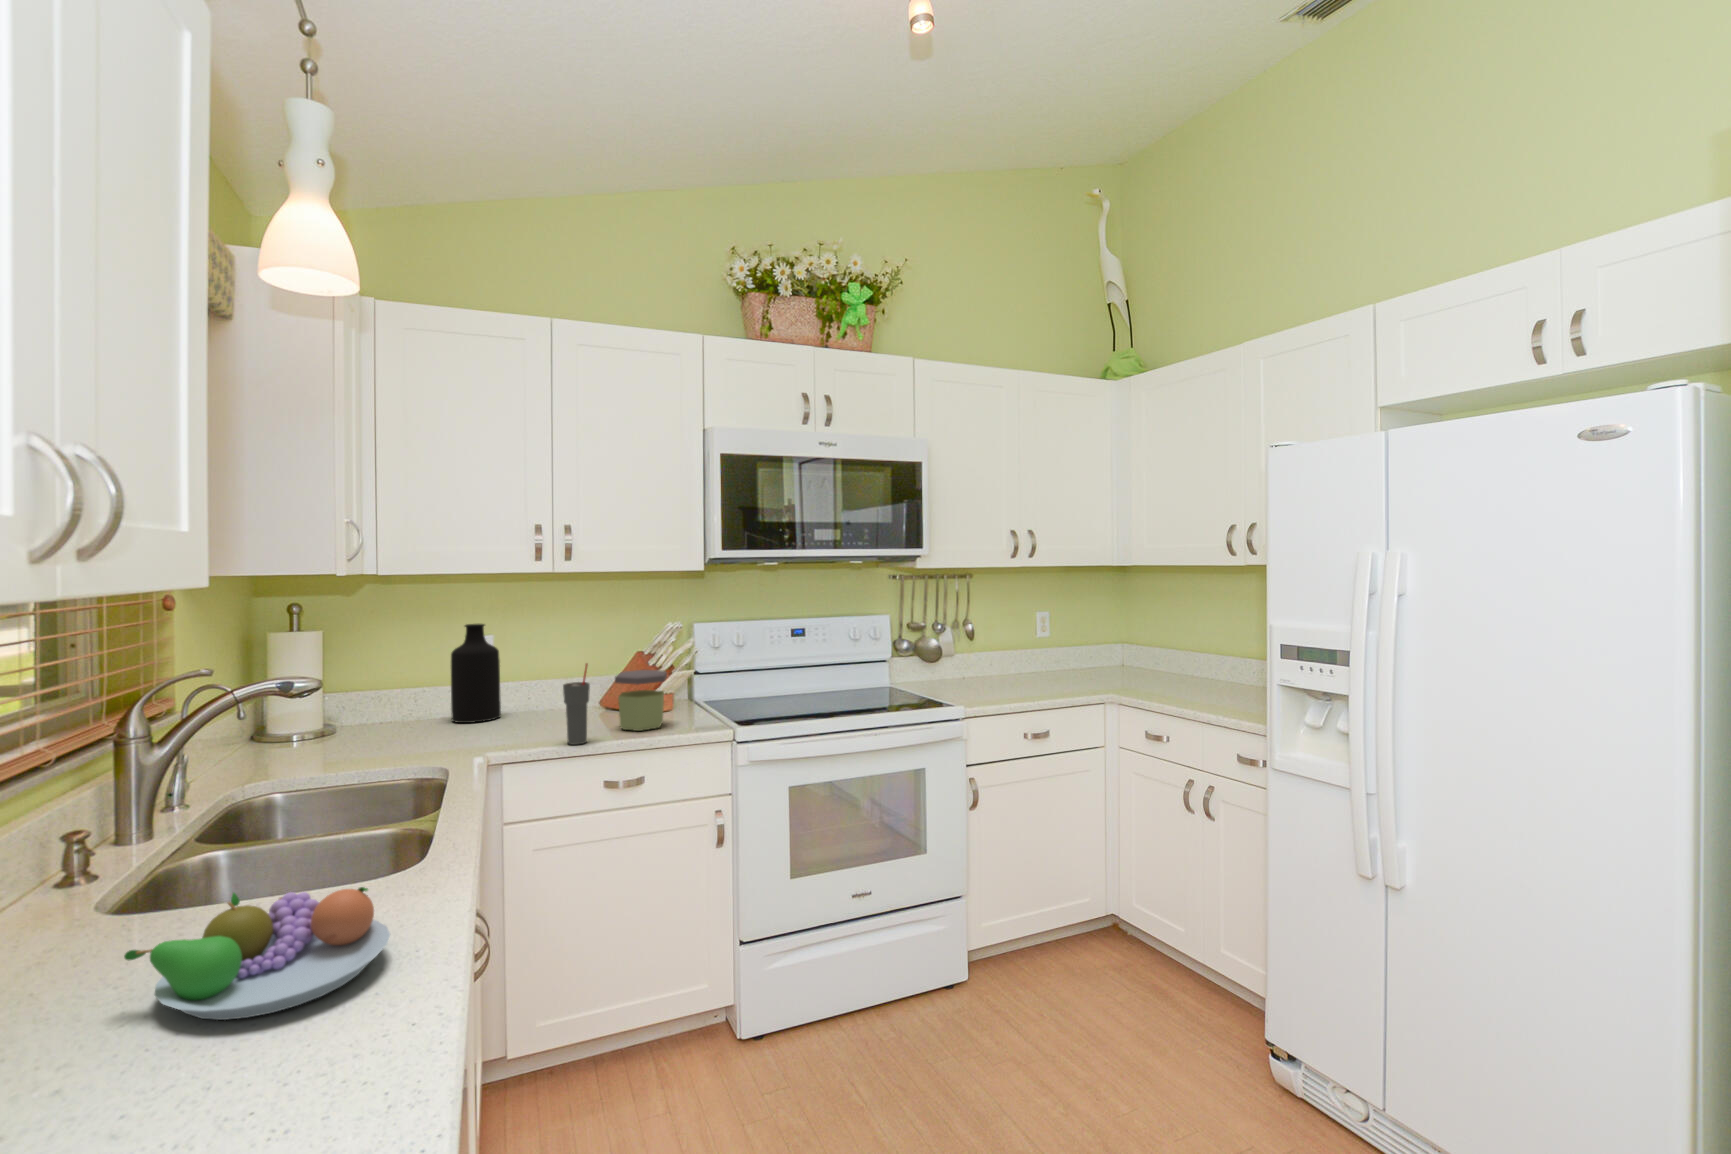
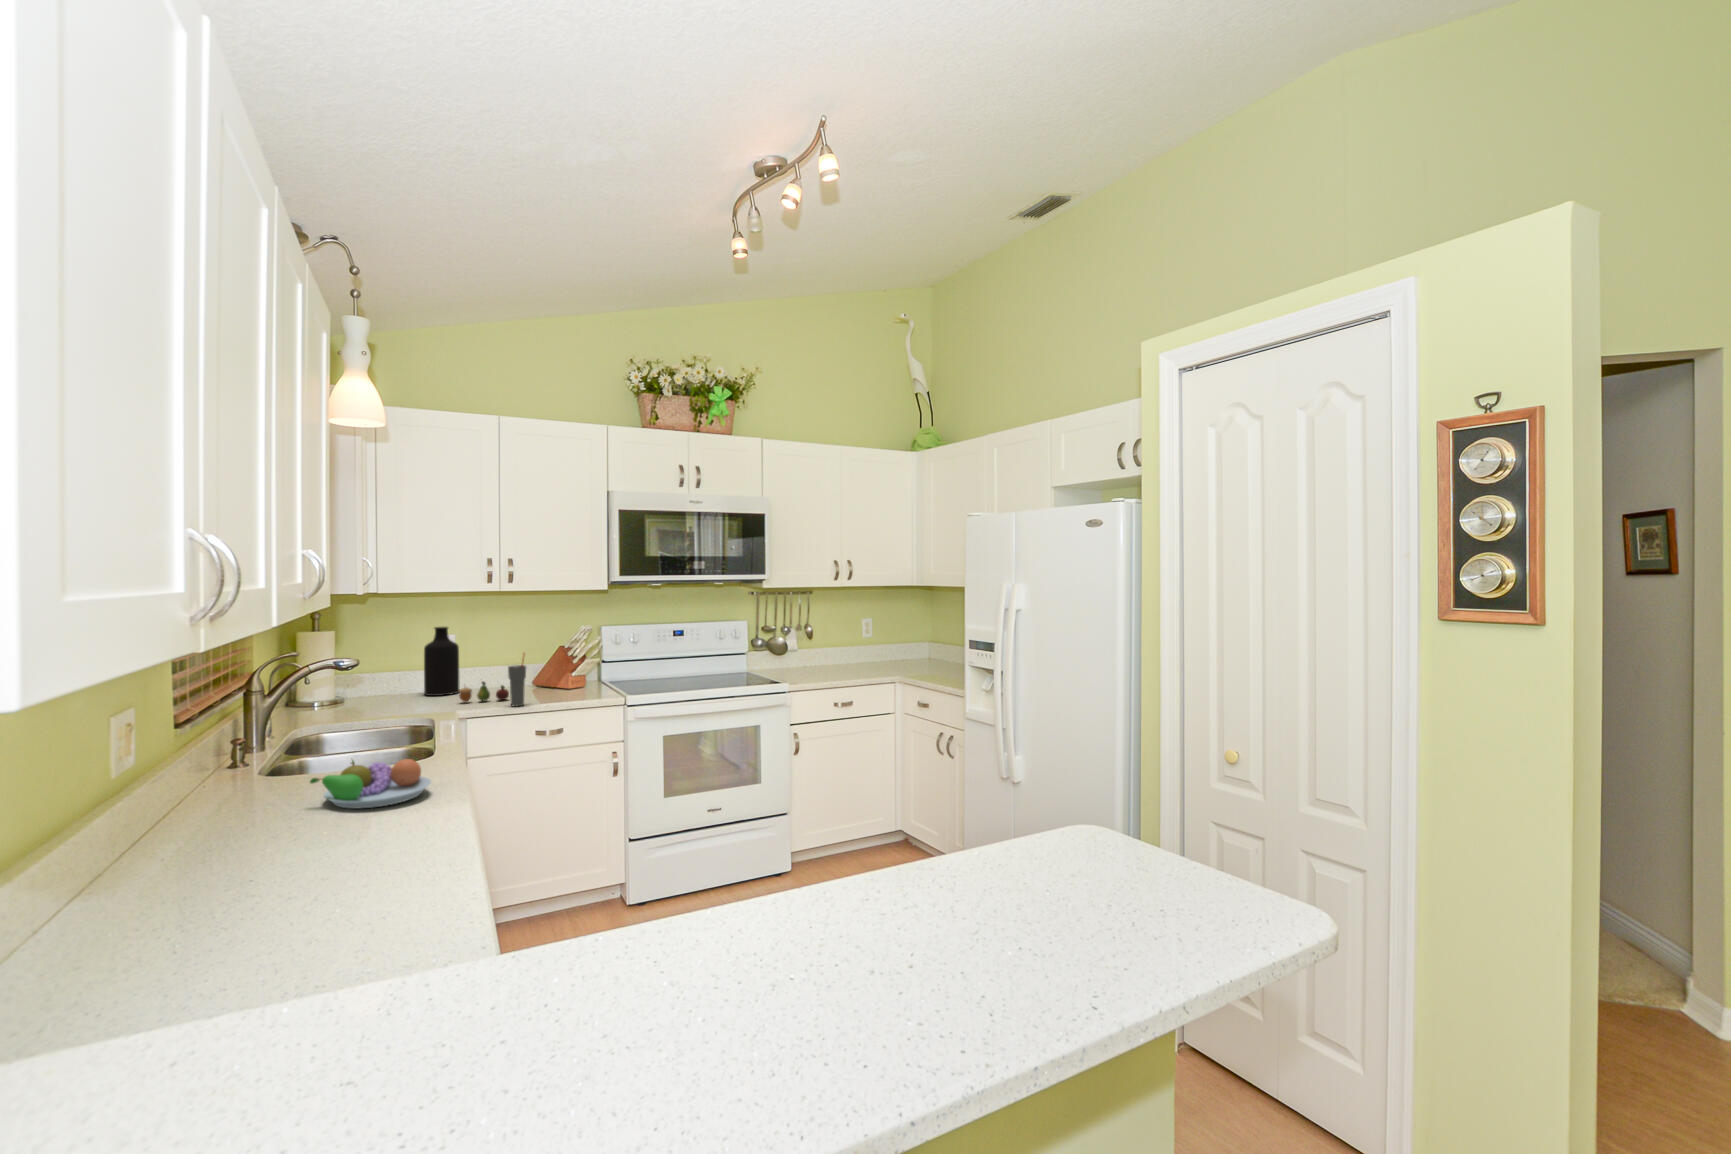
jar: present [615,670,667,731] -> none [543,658,580,699]
fruit: none [495,704,566,735] -> present [459,682,509,702]

